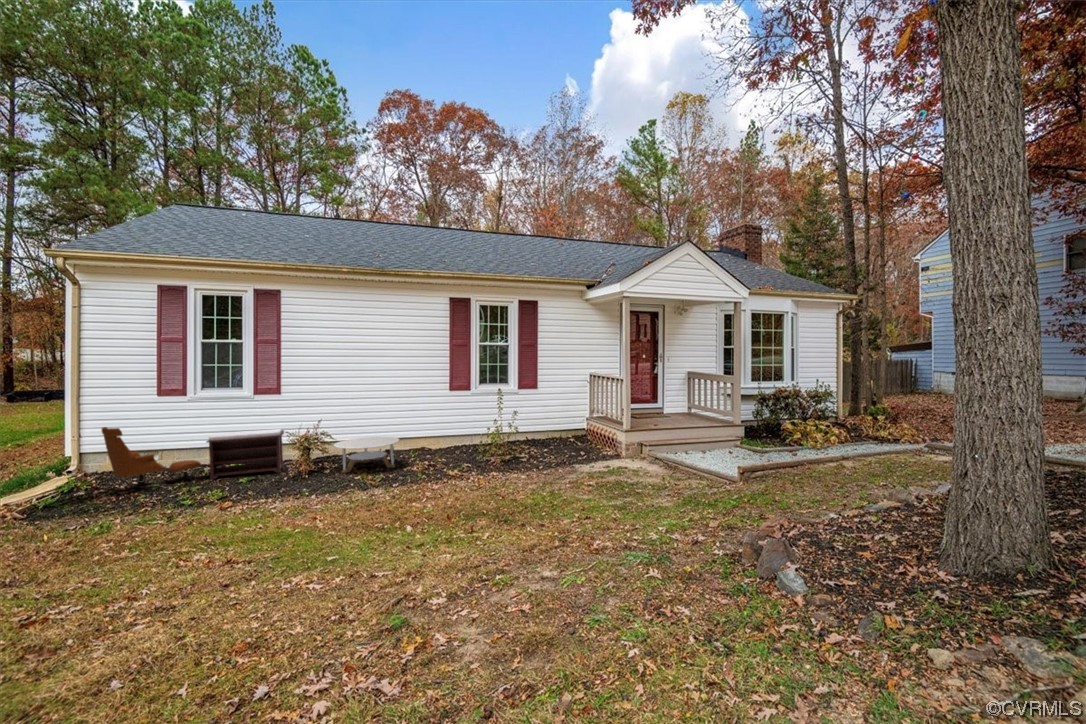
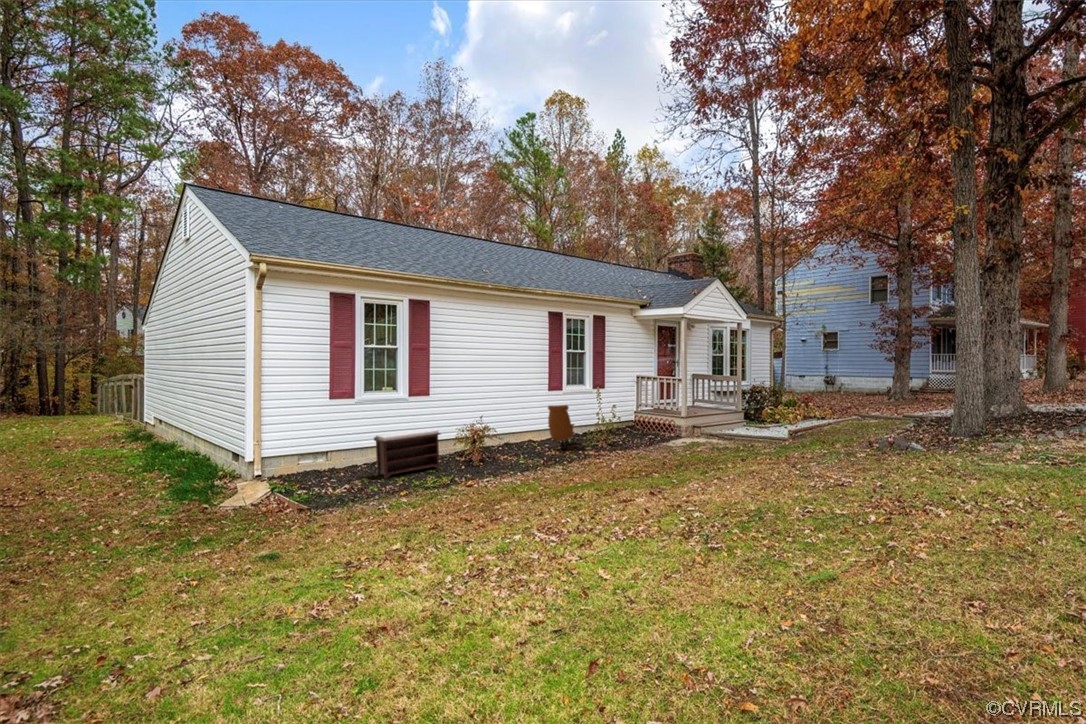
lounge chair: present [102,427,201,494] -> present [548,405,575,451]
round table: present [334,437,399,473] -> none [480,432,535,463]

